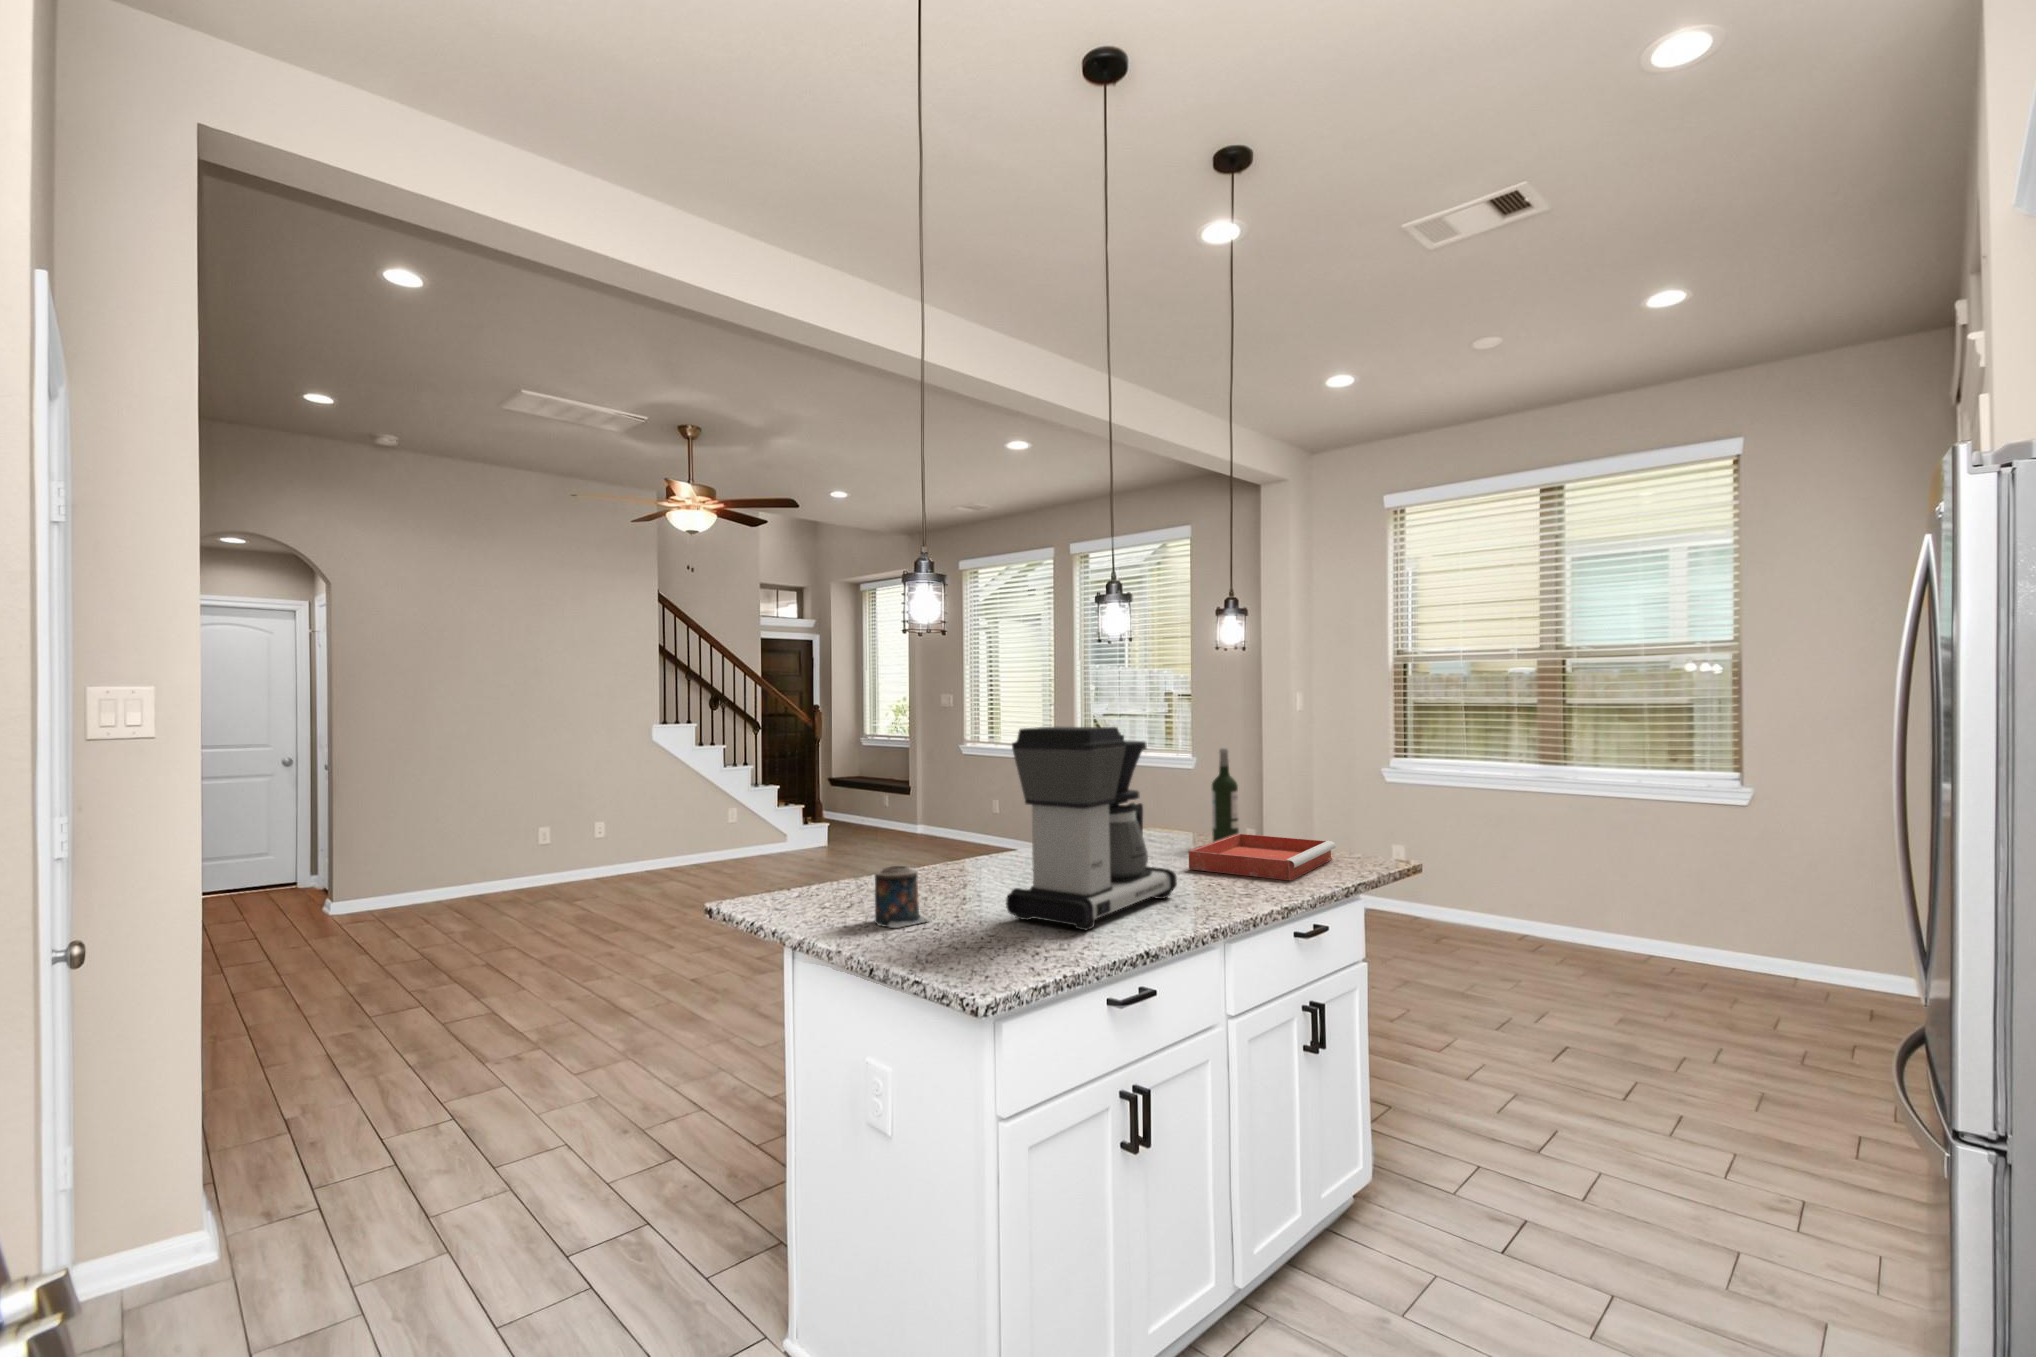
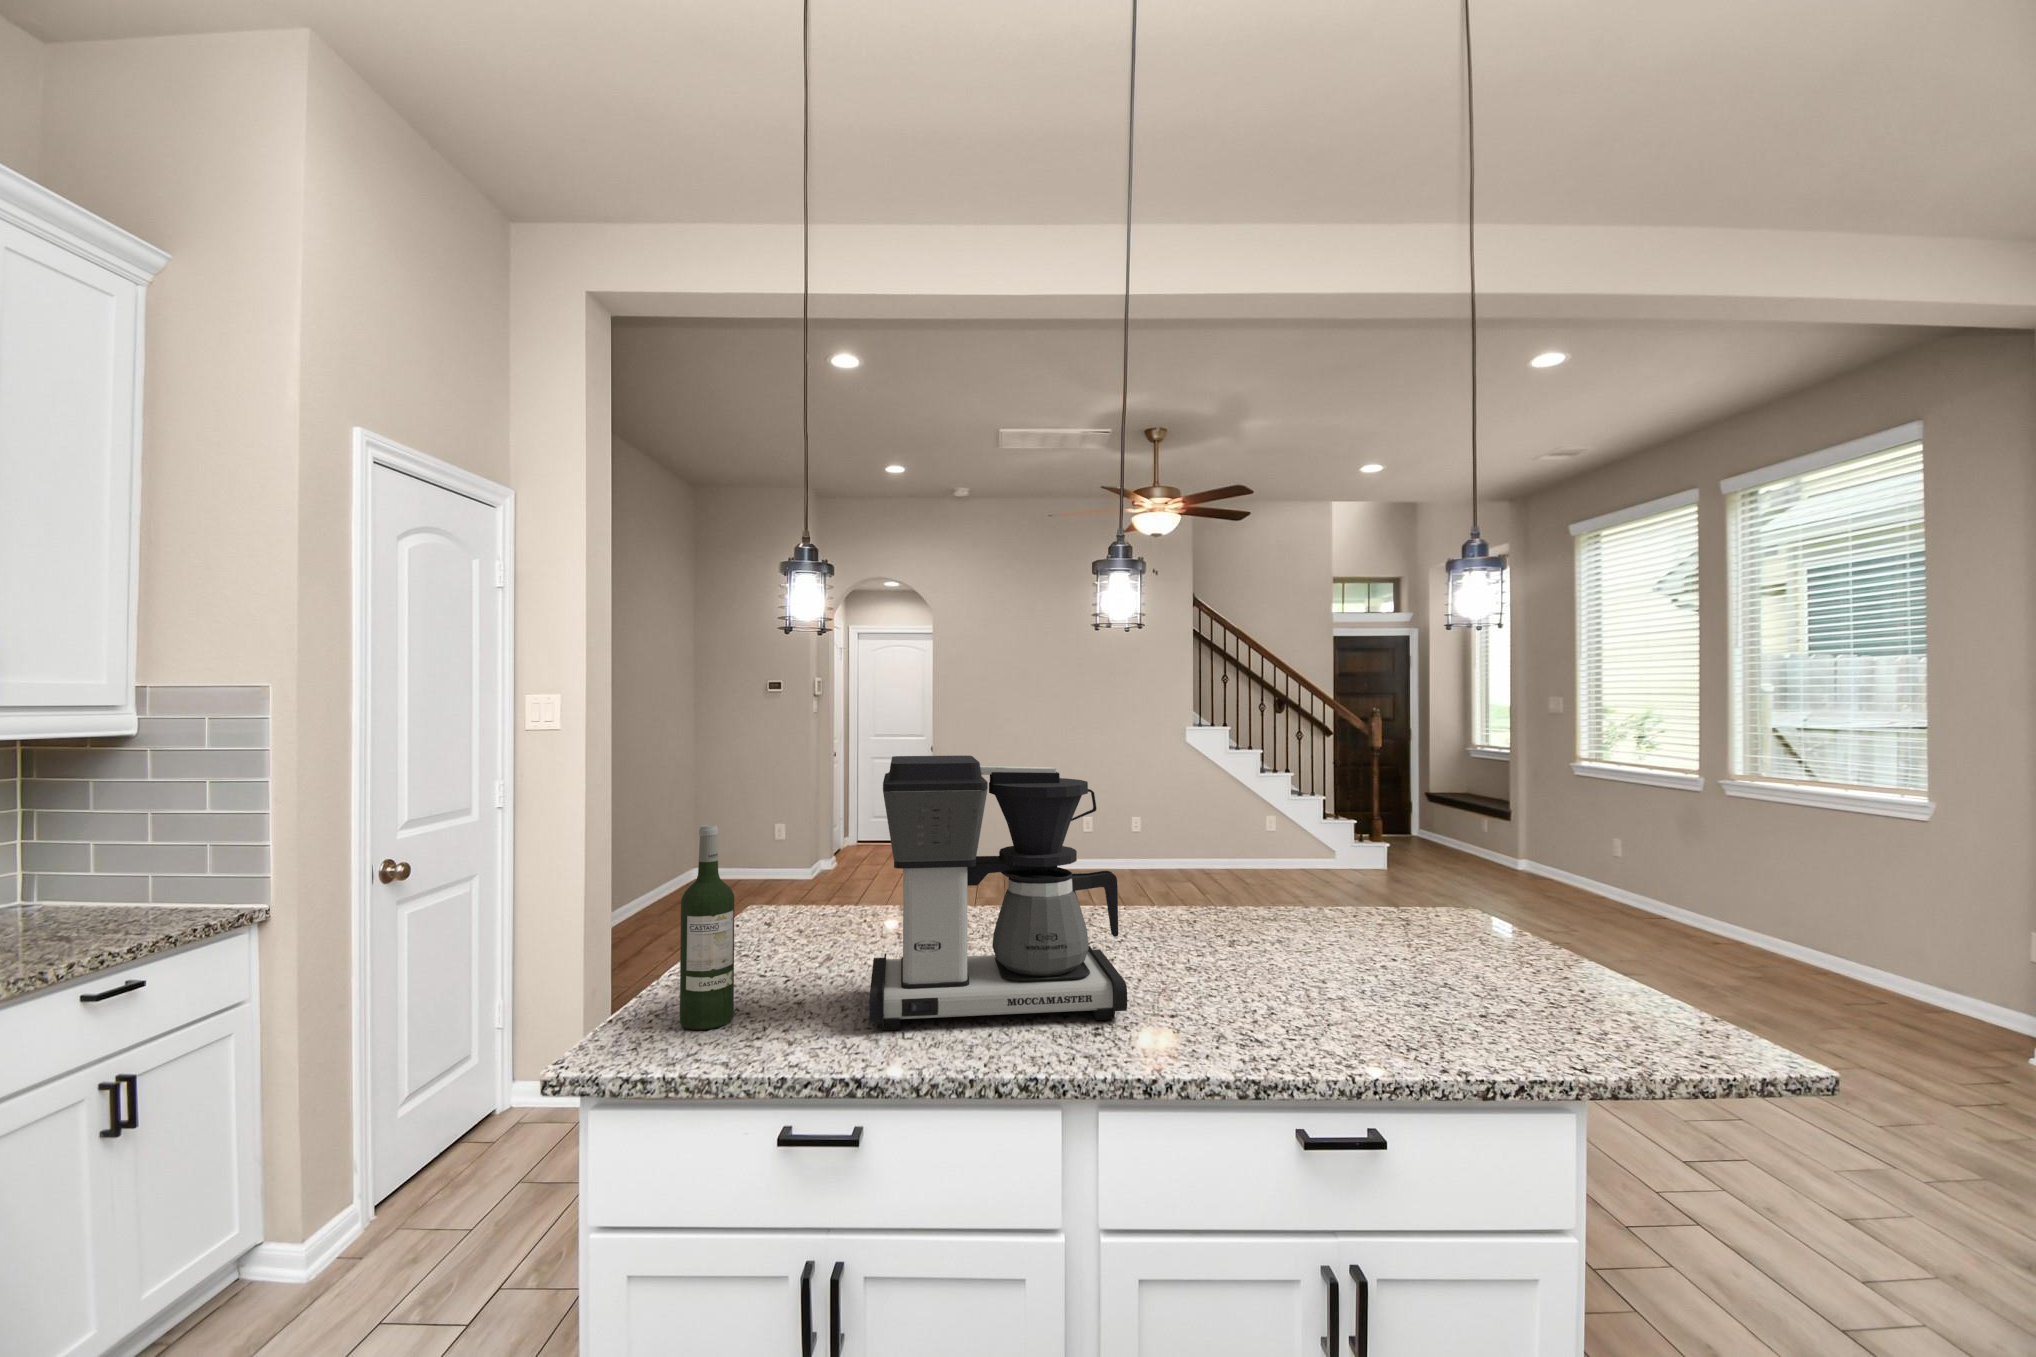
wine bottle: present [1212,748,1239,842] -> present [680,825,734,1030]
tray: present [1189,834,1336,880] -> none [1286,952,1598,1054]
candle: present [875,866,927,928] -> none [782,899,836,969]

